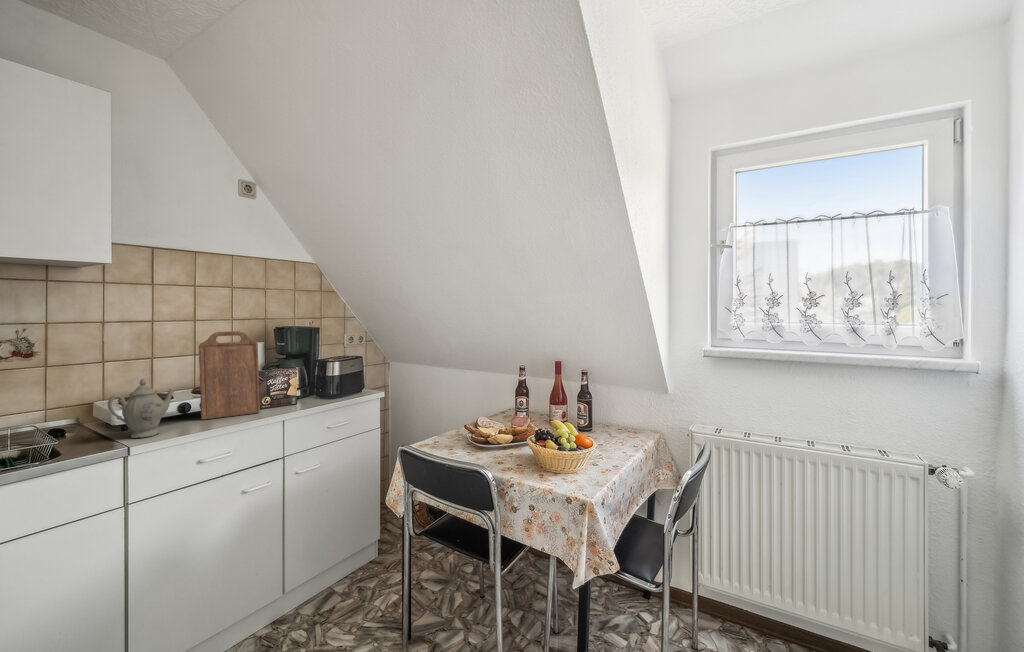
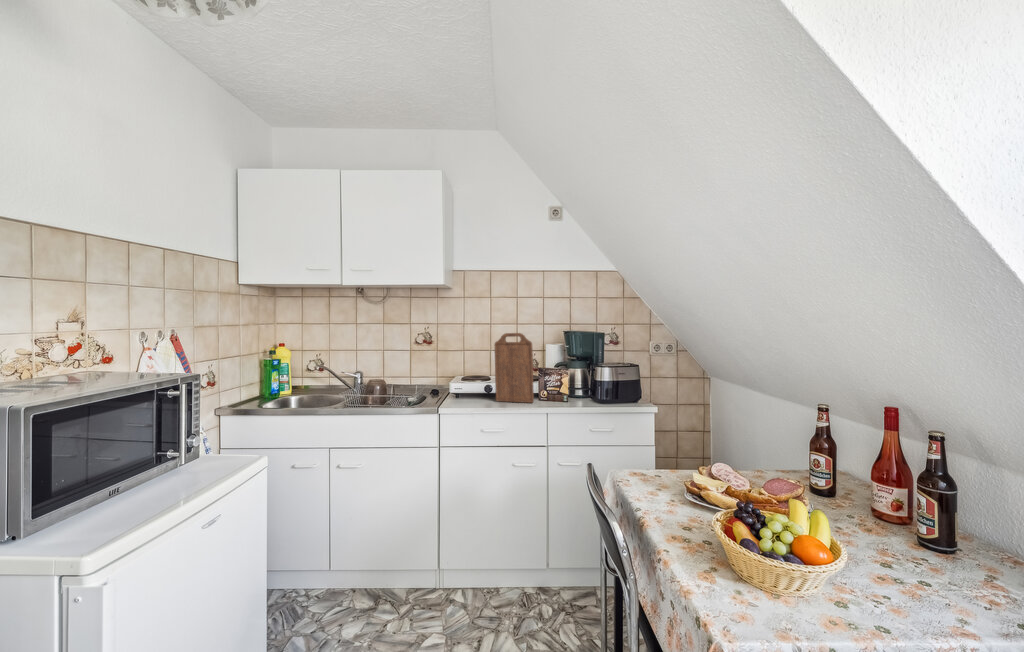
teapot: present [108,379,176,438] -> none [436,365,475,407]

